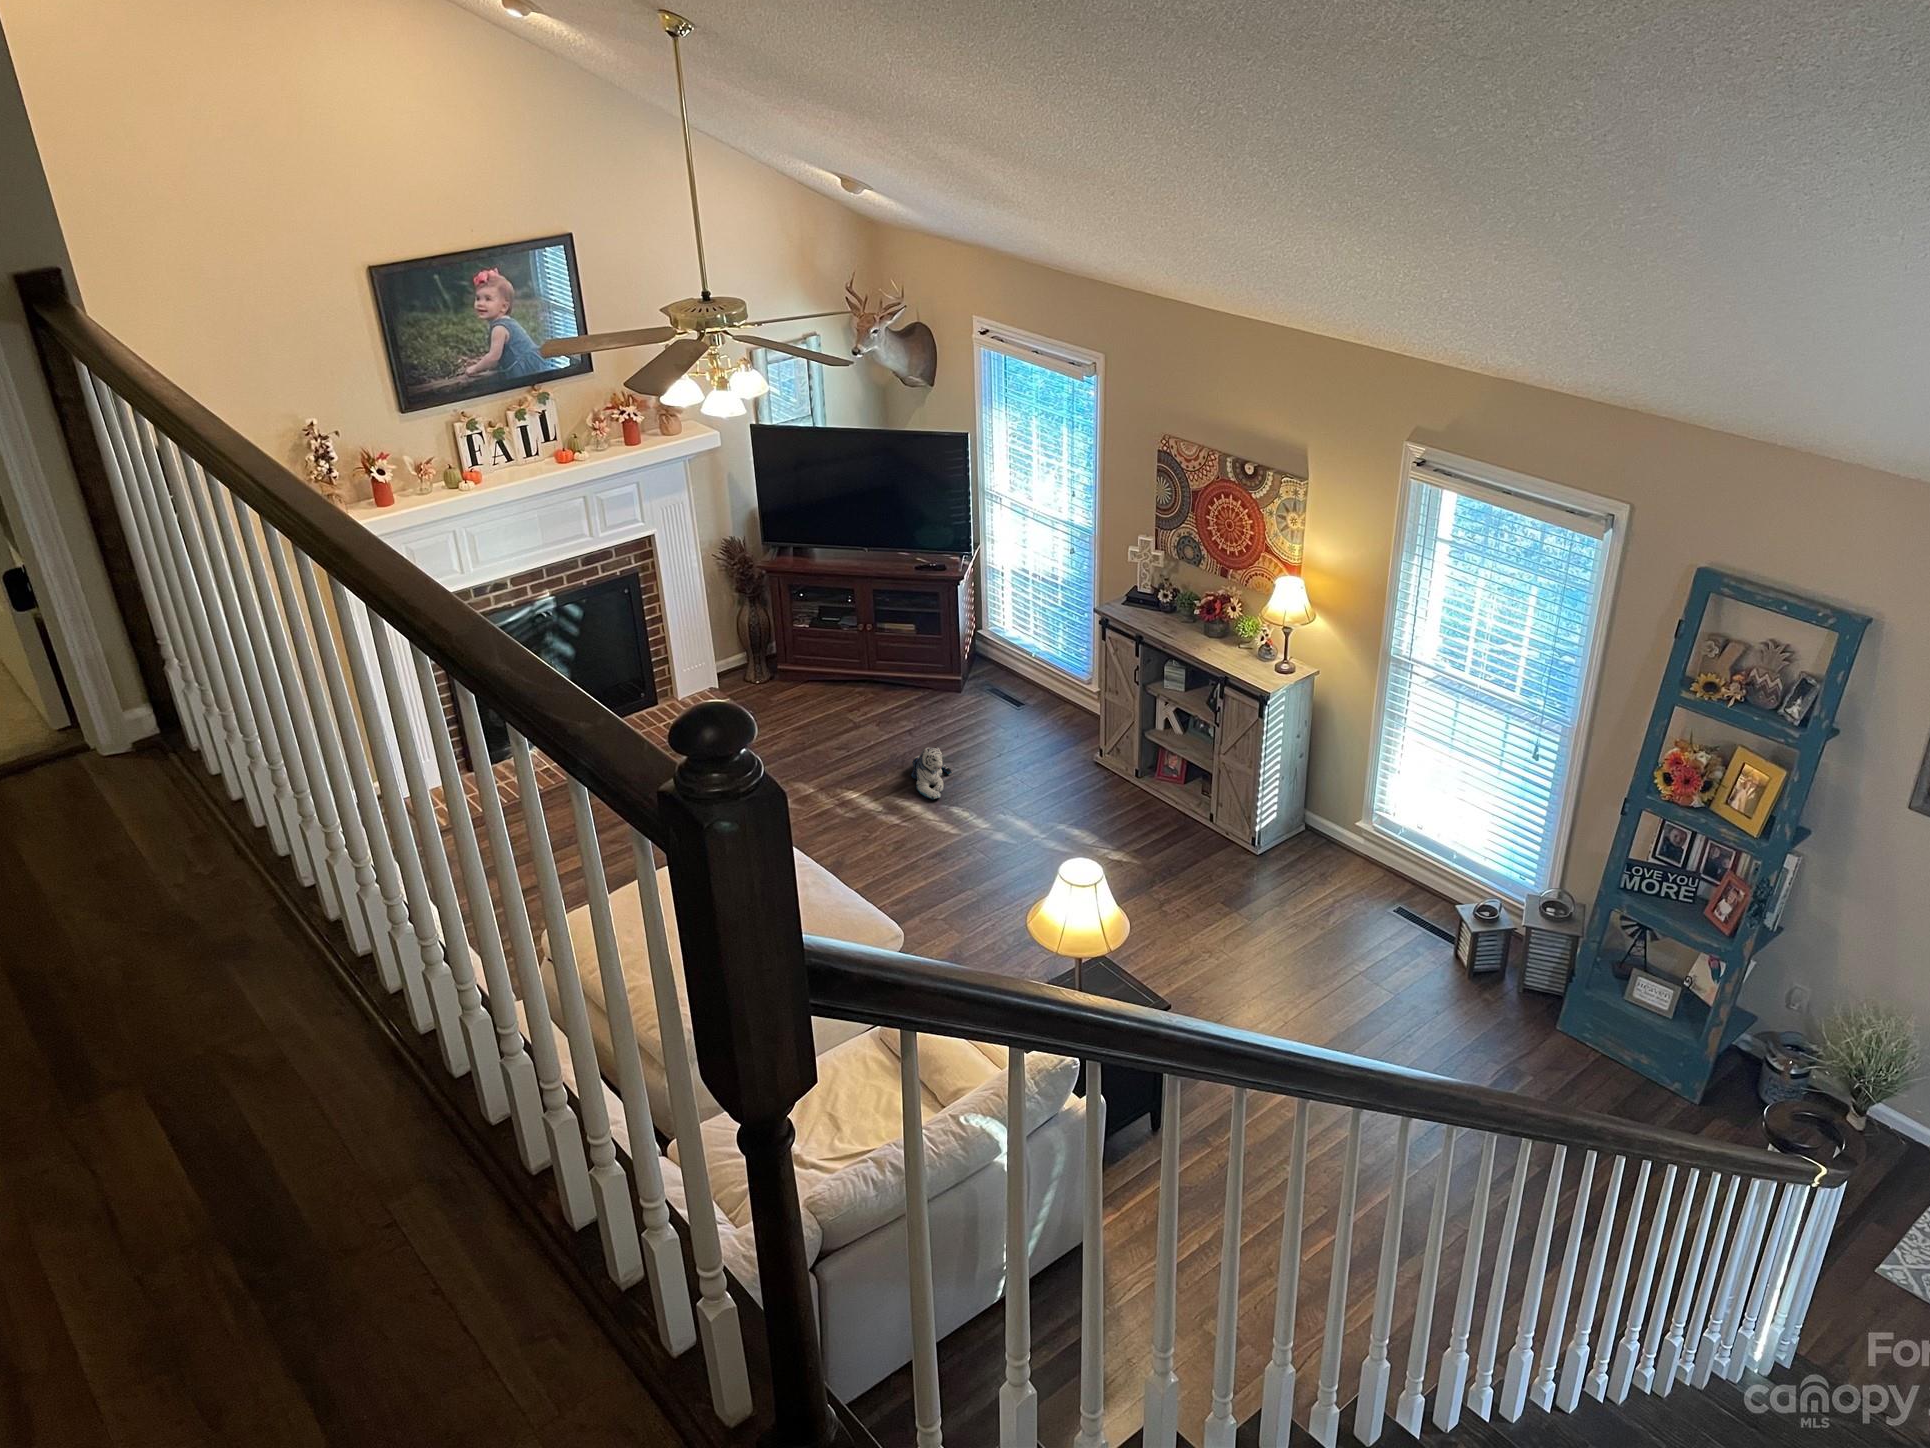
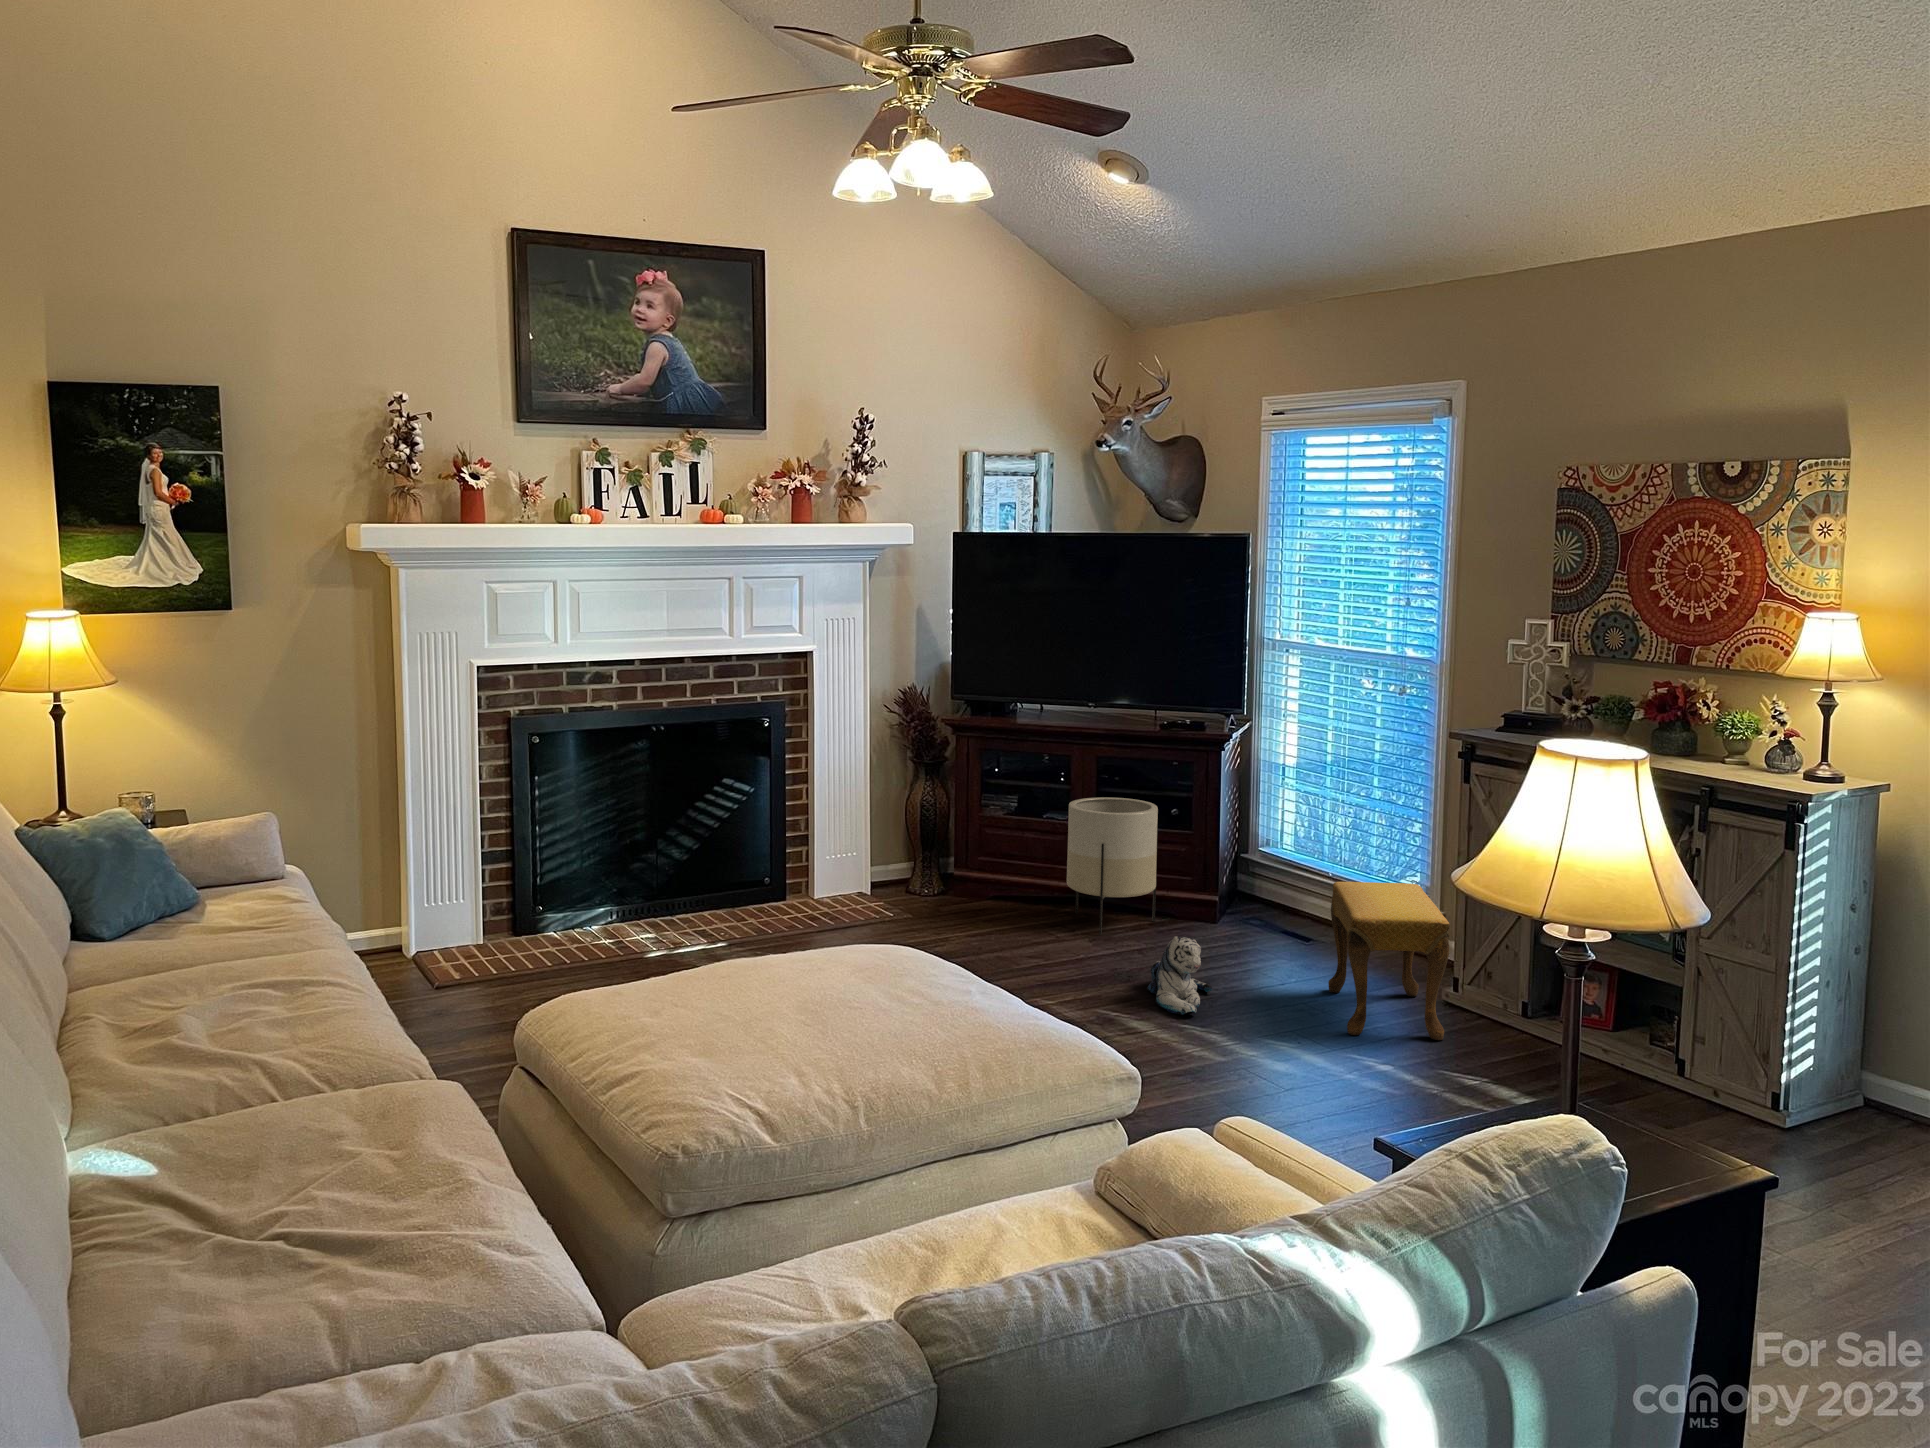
planter: none [853,617,917,718] -> present [1067,797,1158,935]
footstool: none [1023,697,1088,805] -> present [1328,882,1450,1040]

